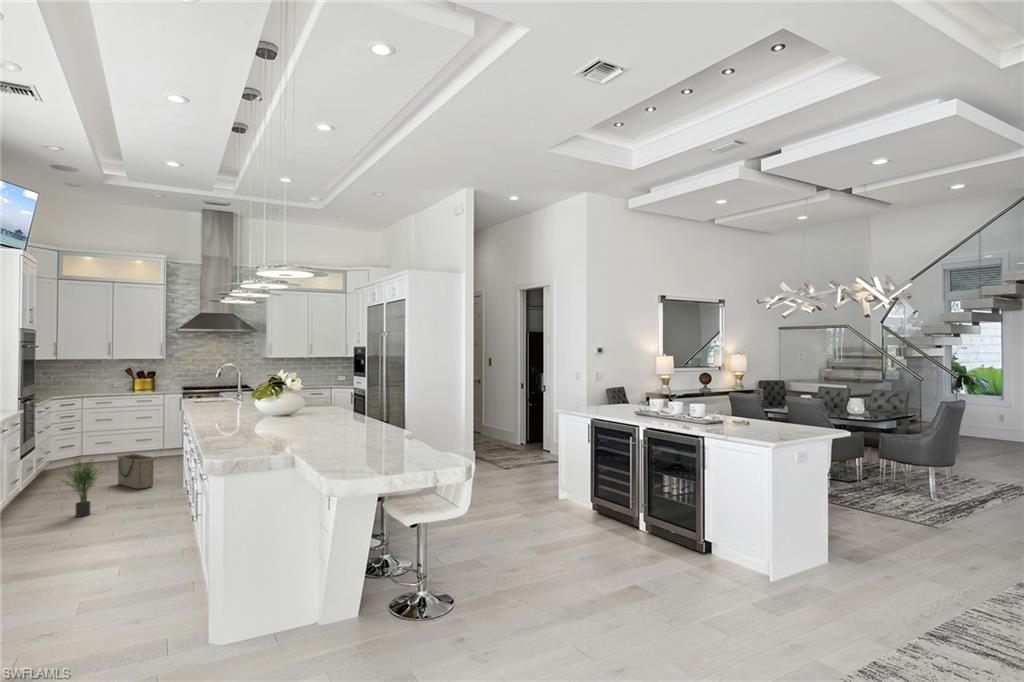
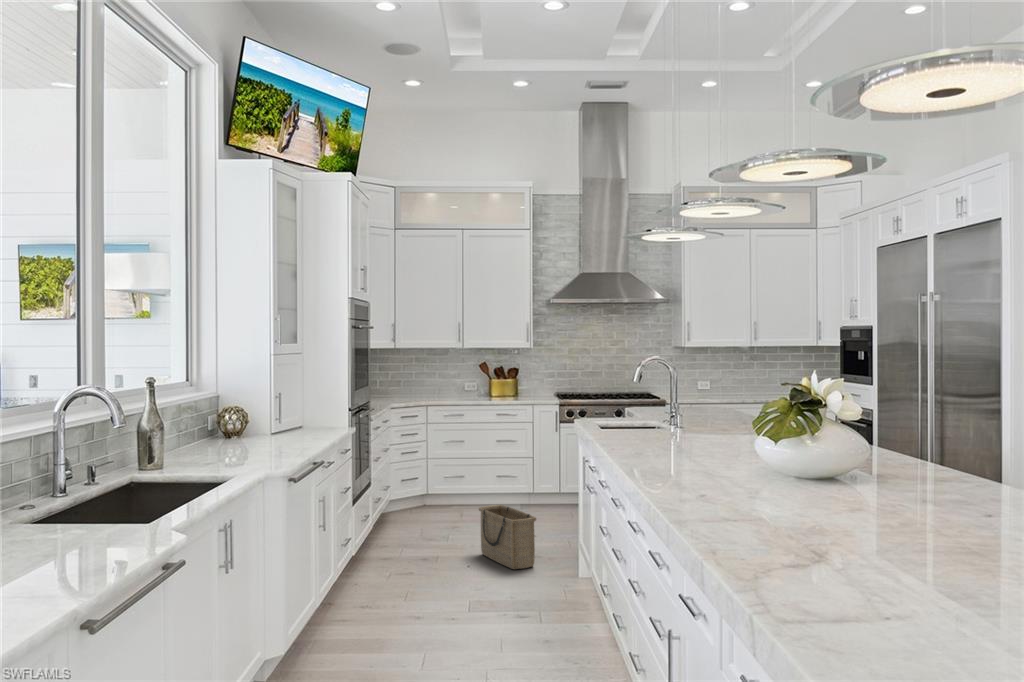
potted plant: present [65,459,102,516] -> none [397,508,474,621]

